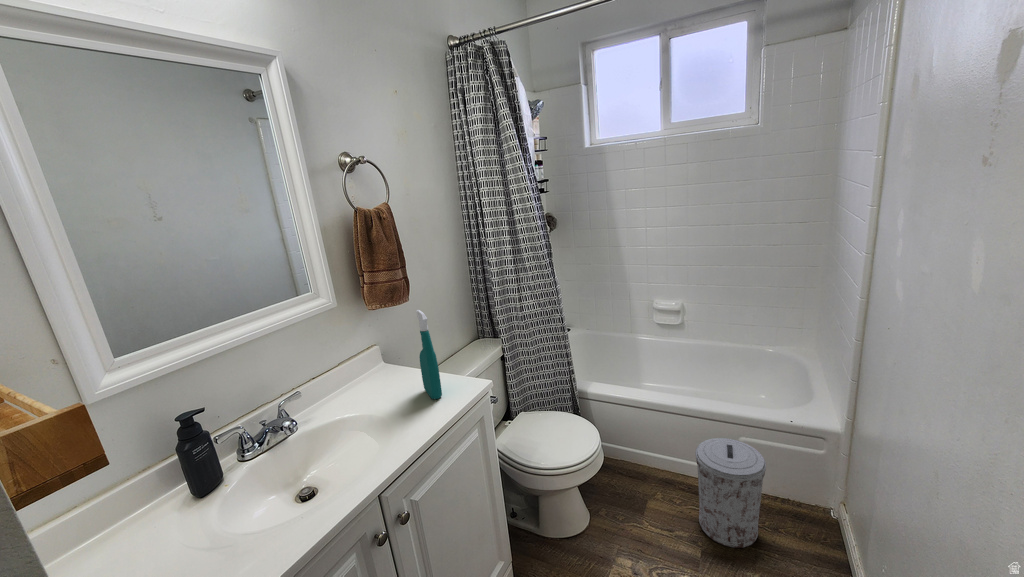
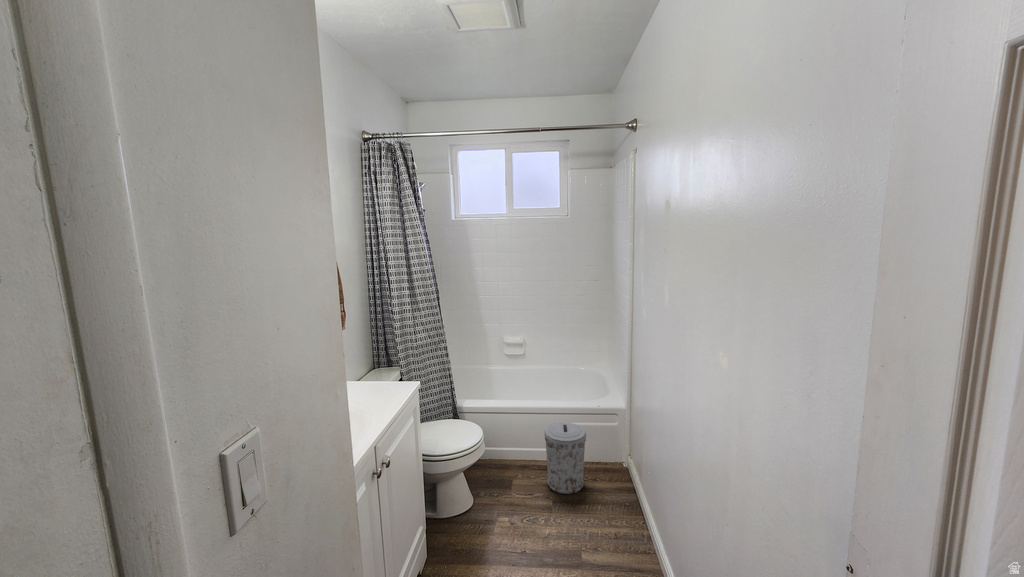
spray bottle: present [416,310,442,399] -> none [370,334,389,395]

